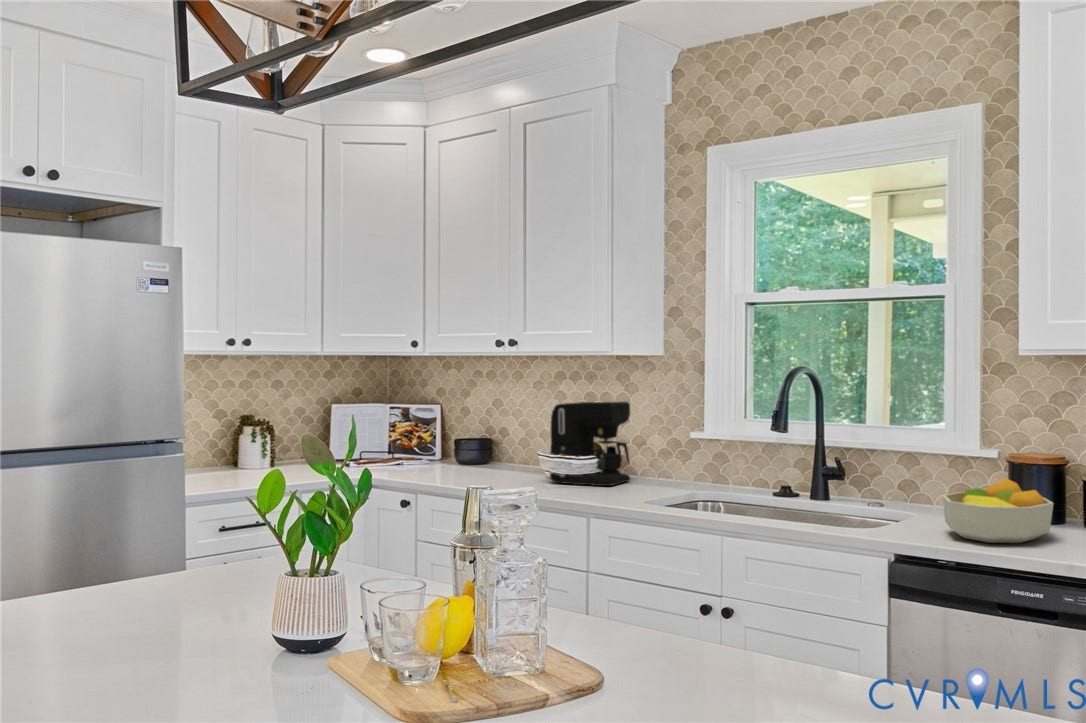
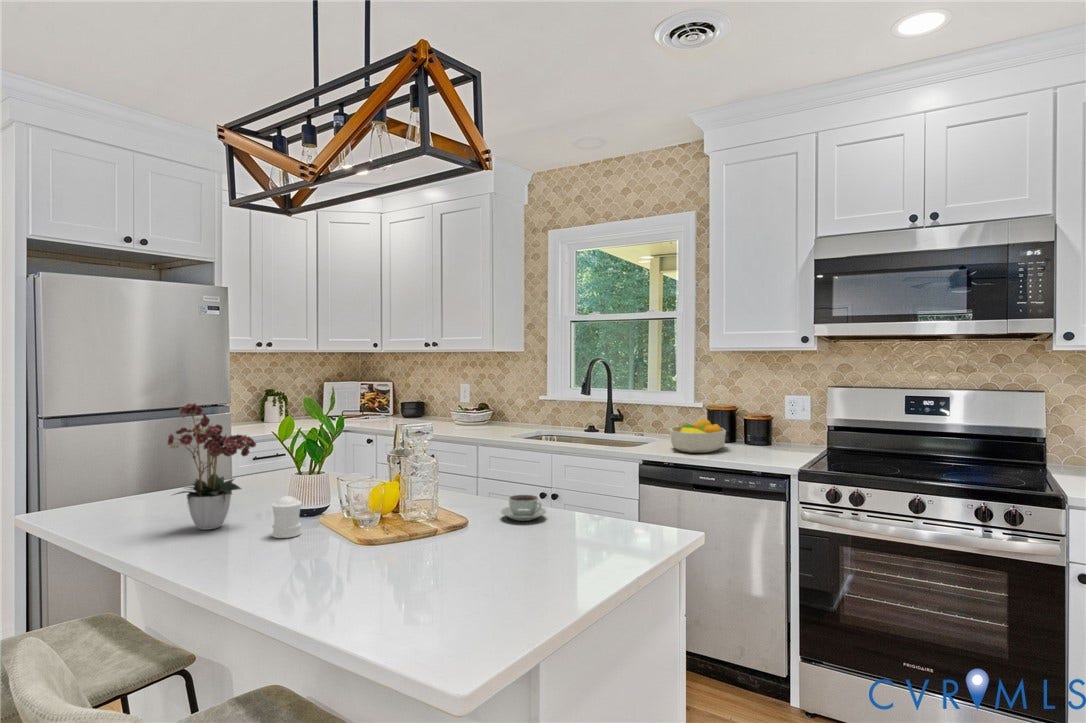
coffee maker: present [550,402,630,486] -> none [457,379,505,428]
flower arrangement: none [55,433,230,674] -> present [168,403,256,530]
salt shaker: none [243,618,298,699] -> present [272,496,302,538]
coffee cup: none [661,626,750,679] -> present [501,495,546,521]

